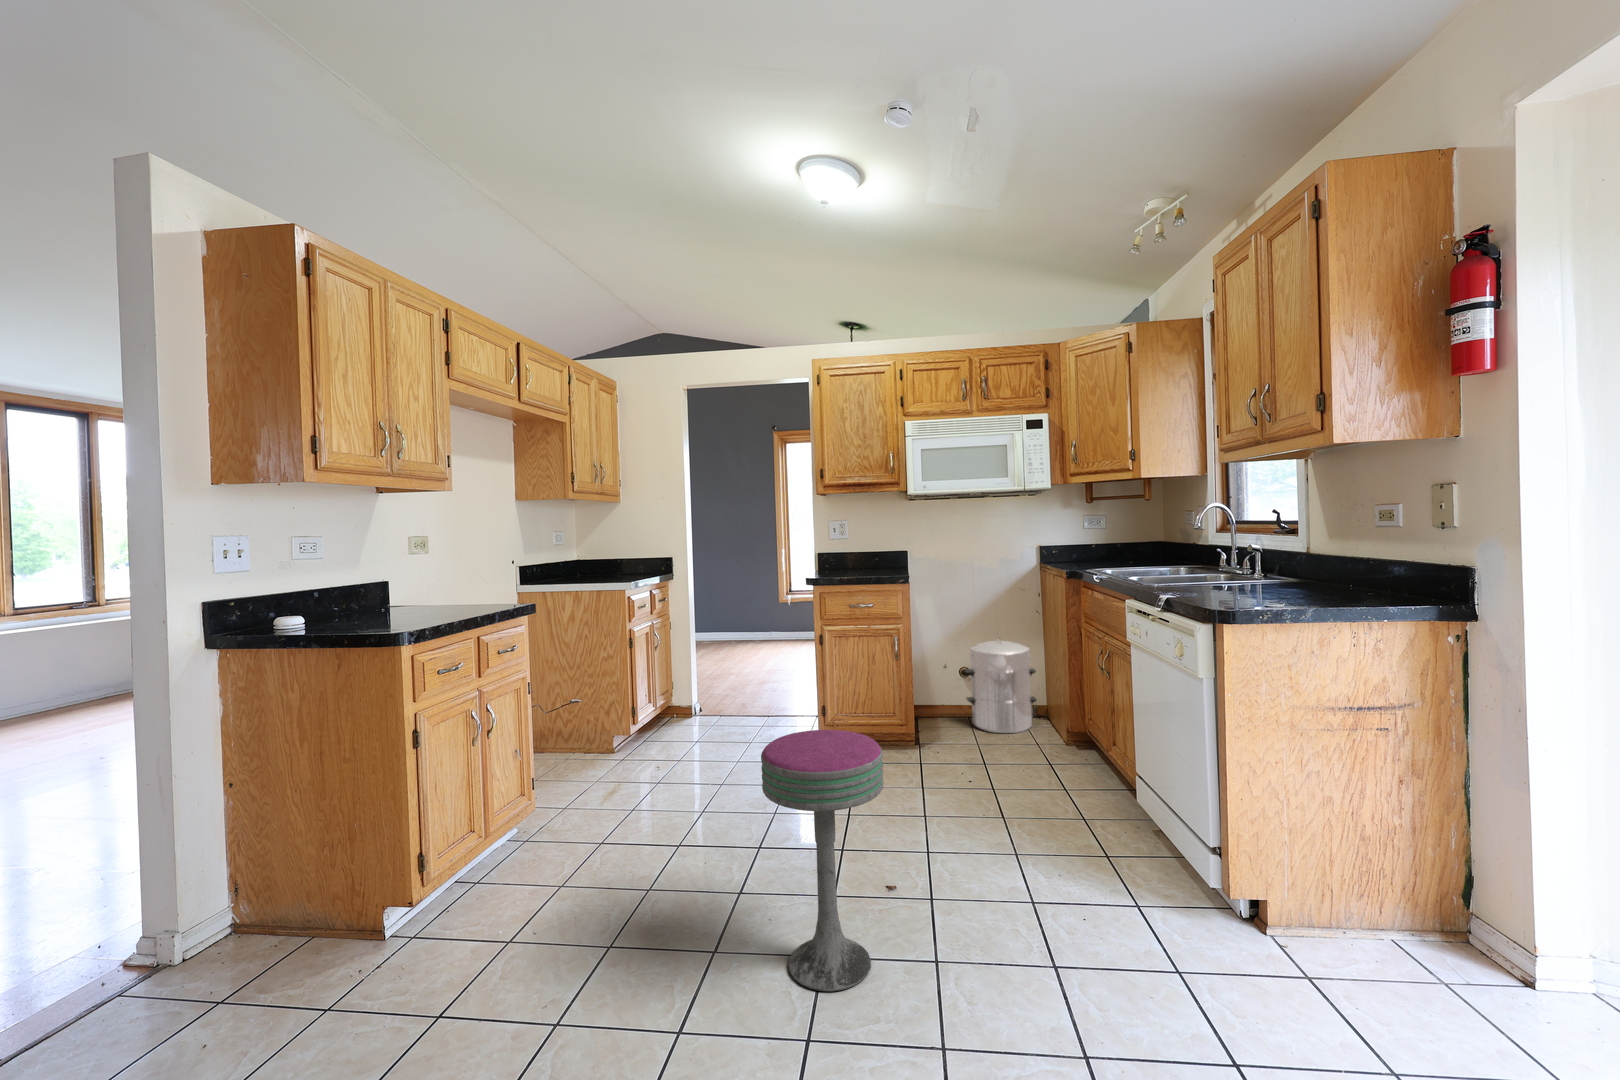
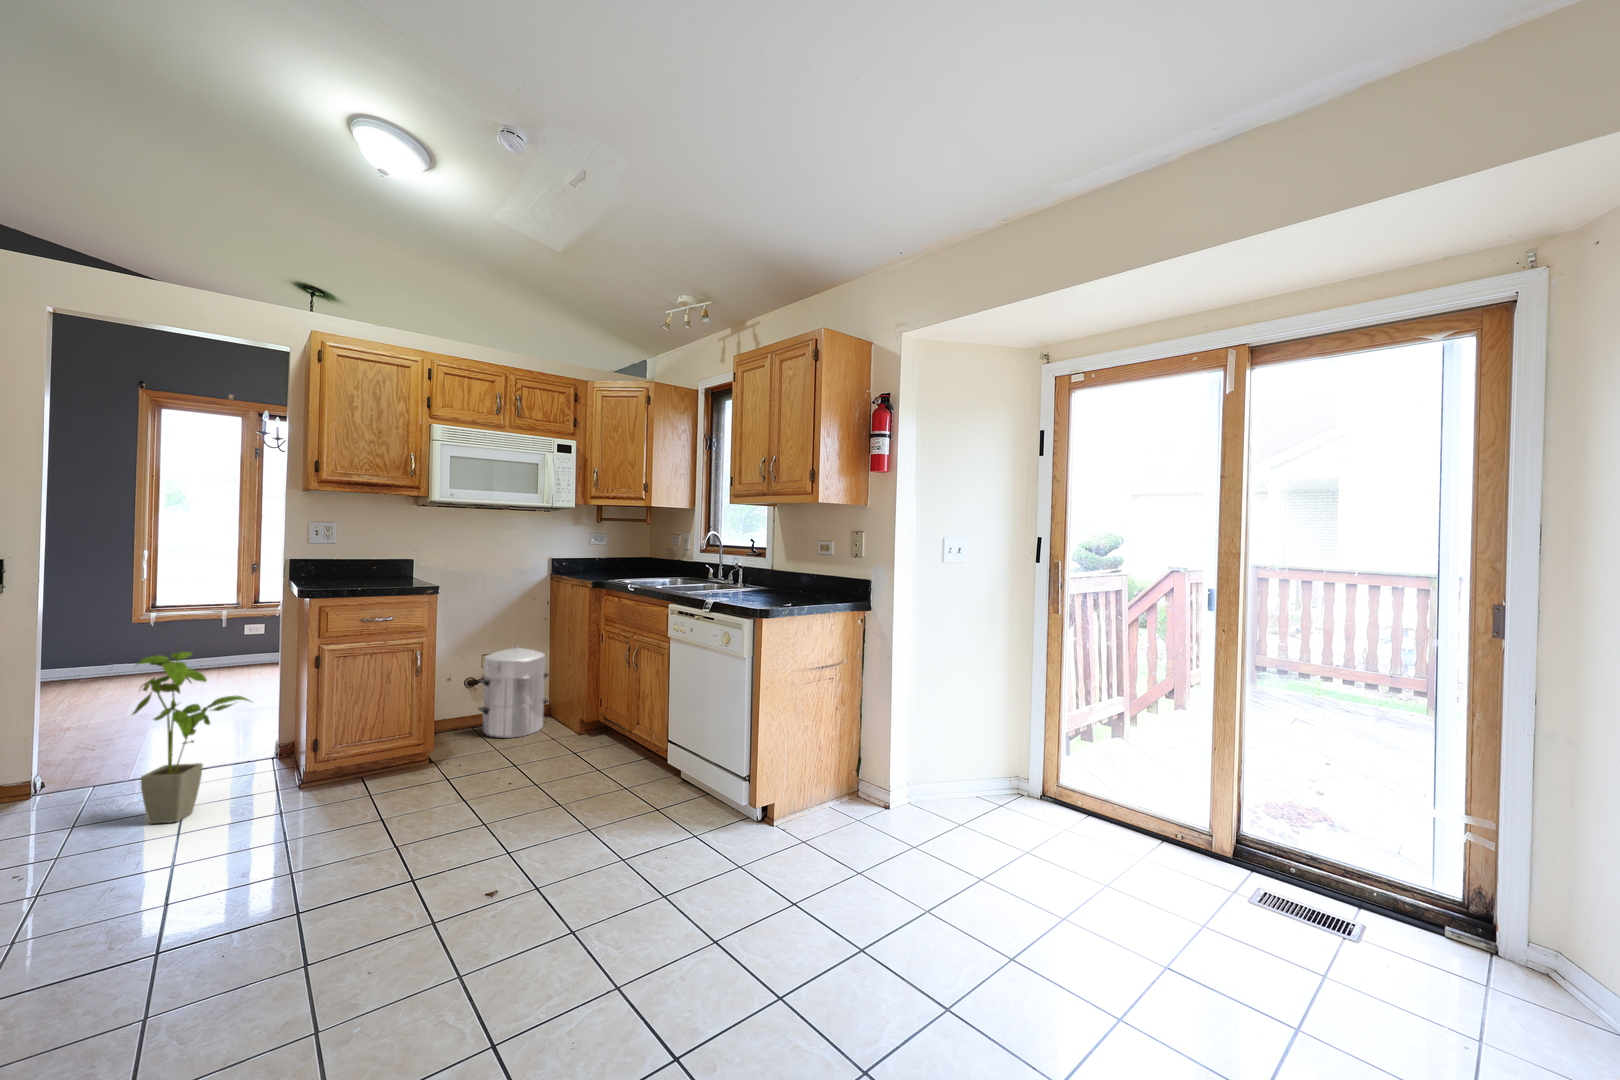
house plant: none [713,626,781,752] -> present [133,652,250,824]
bar stool: present [761,730,884,991] -> none [404,738,543,1008]

